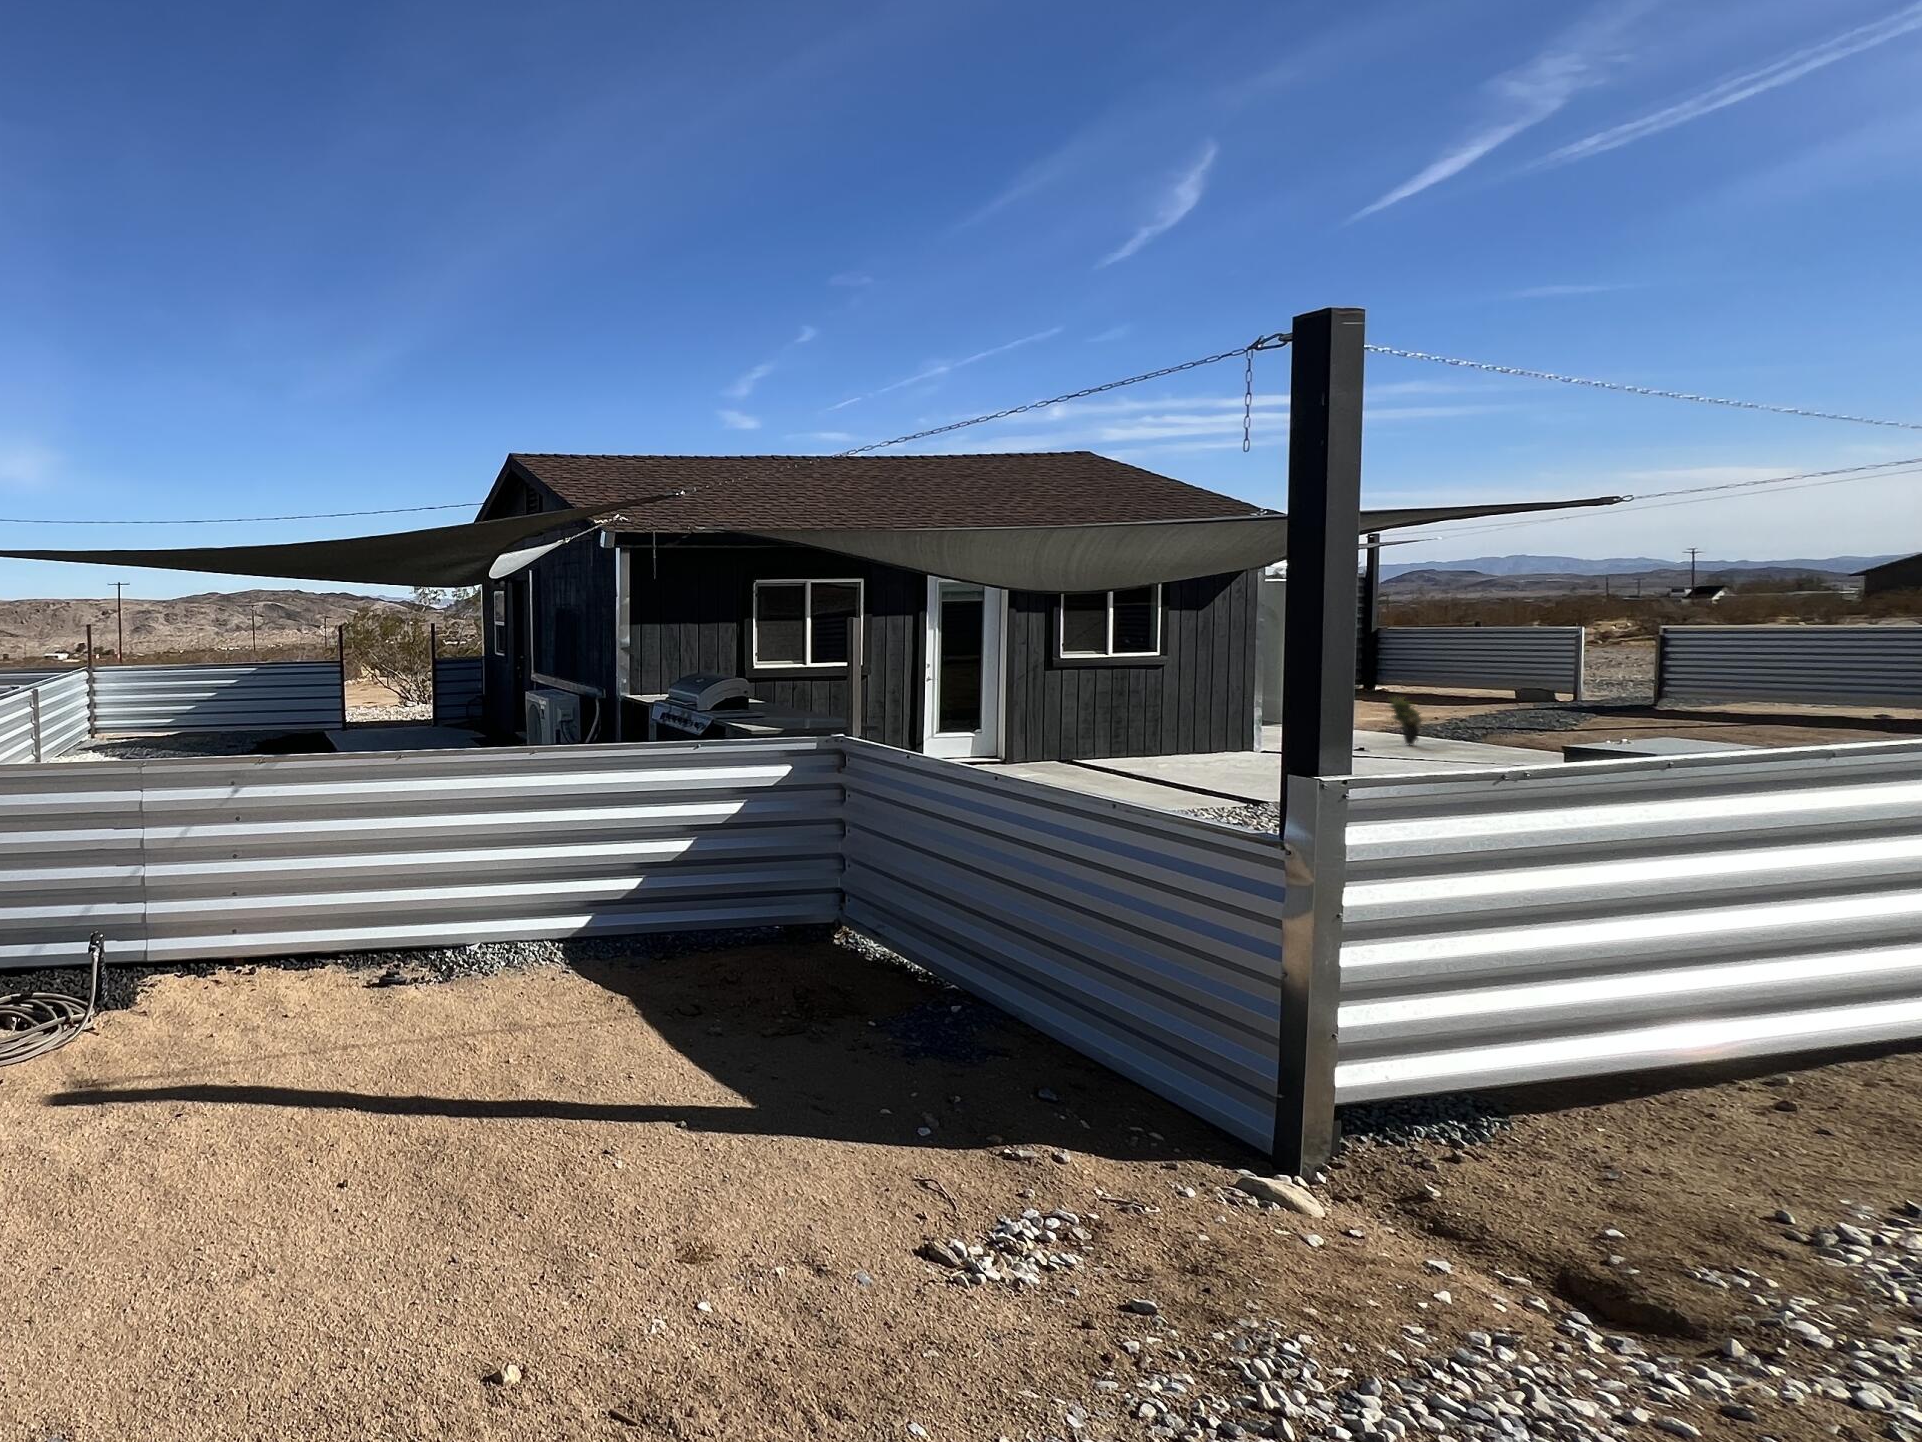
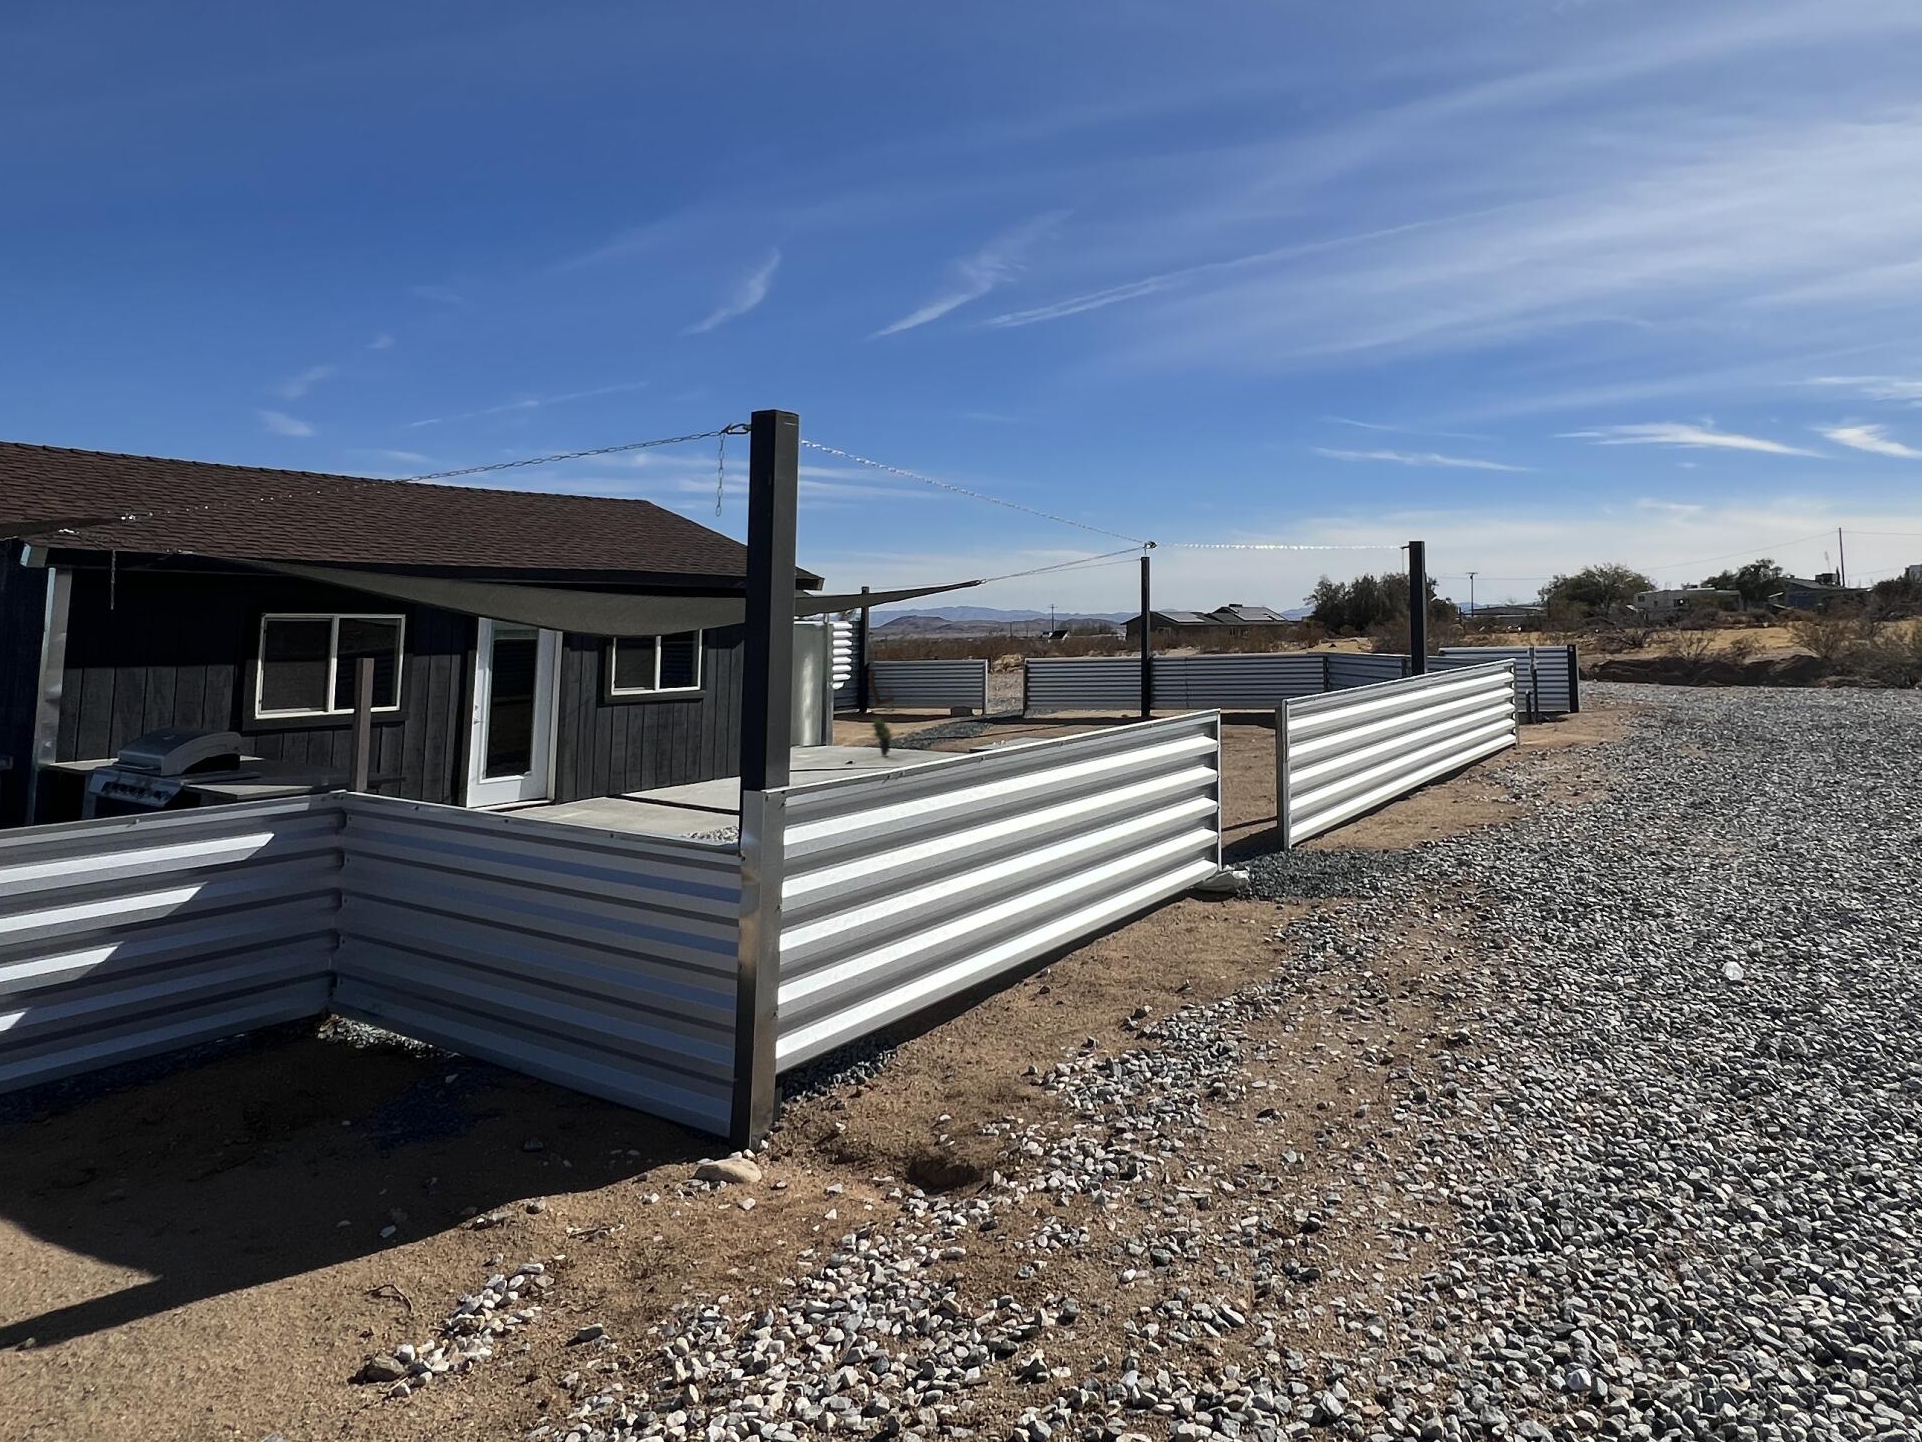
lounge chair: none [1372,639,1416,690] -> present [869,671,894,708]

